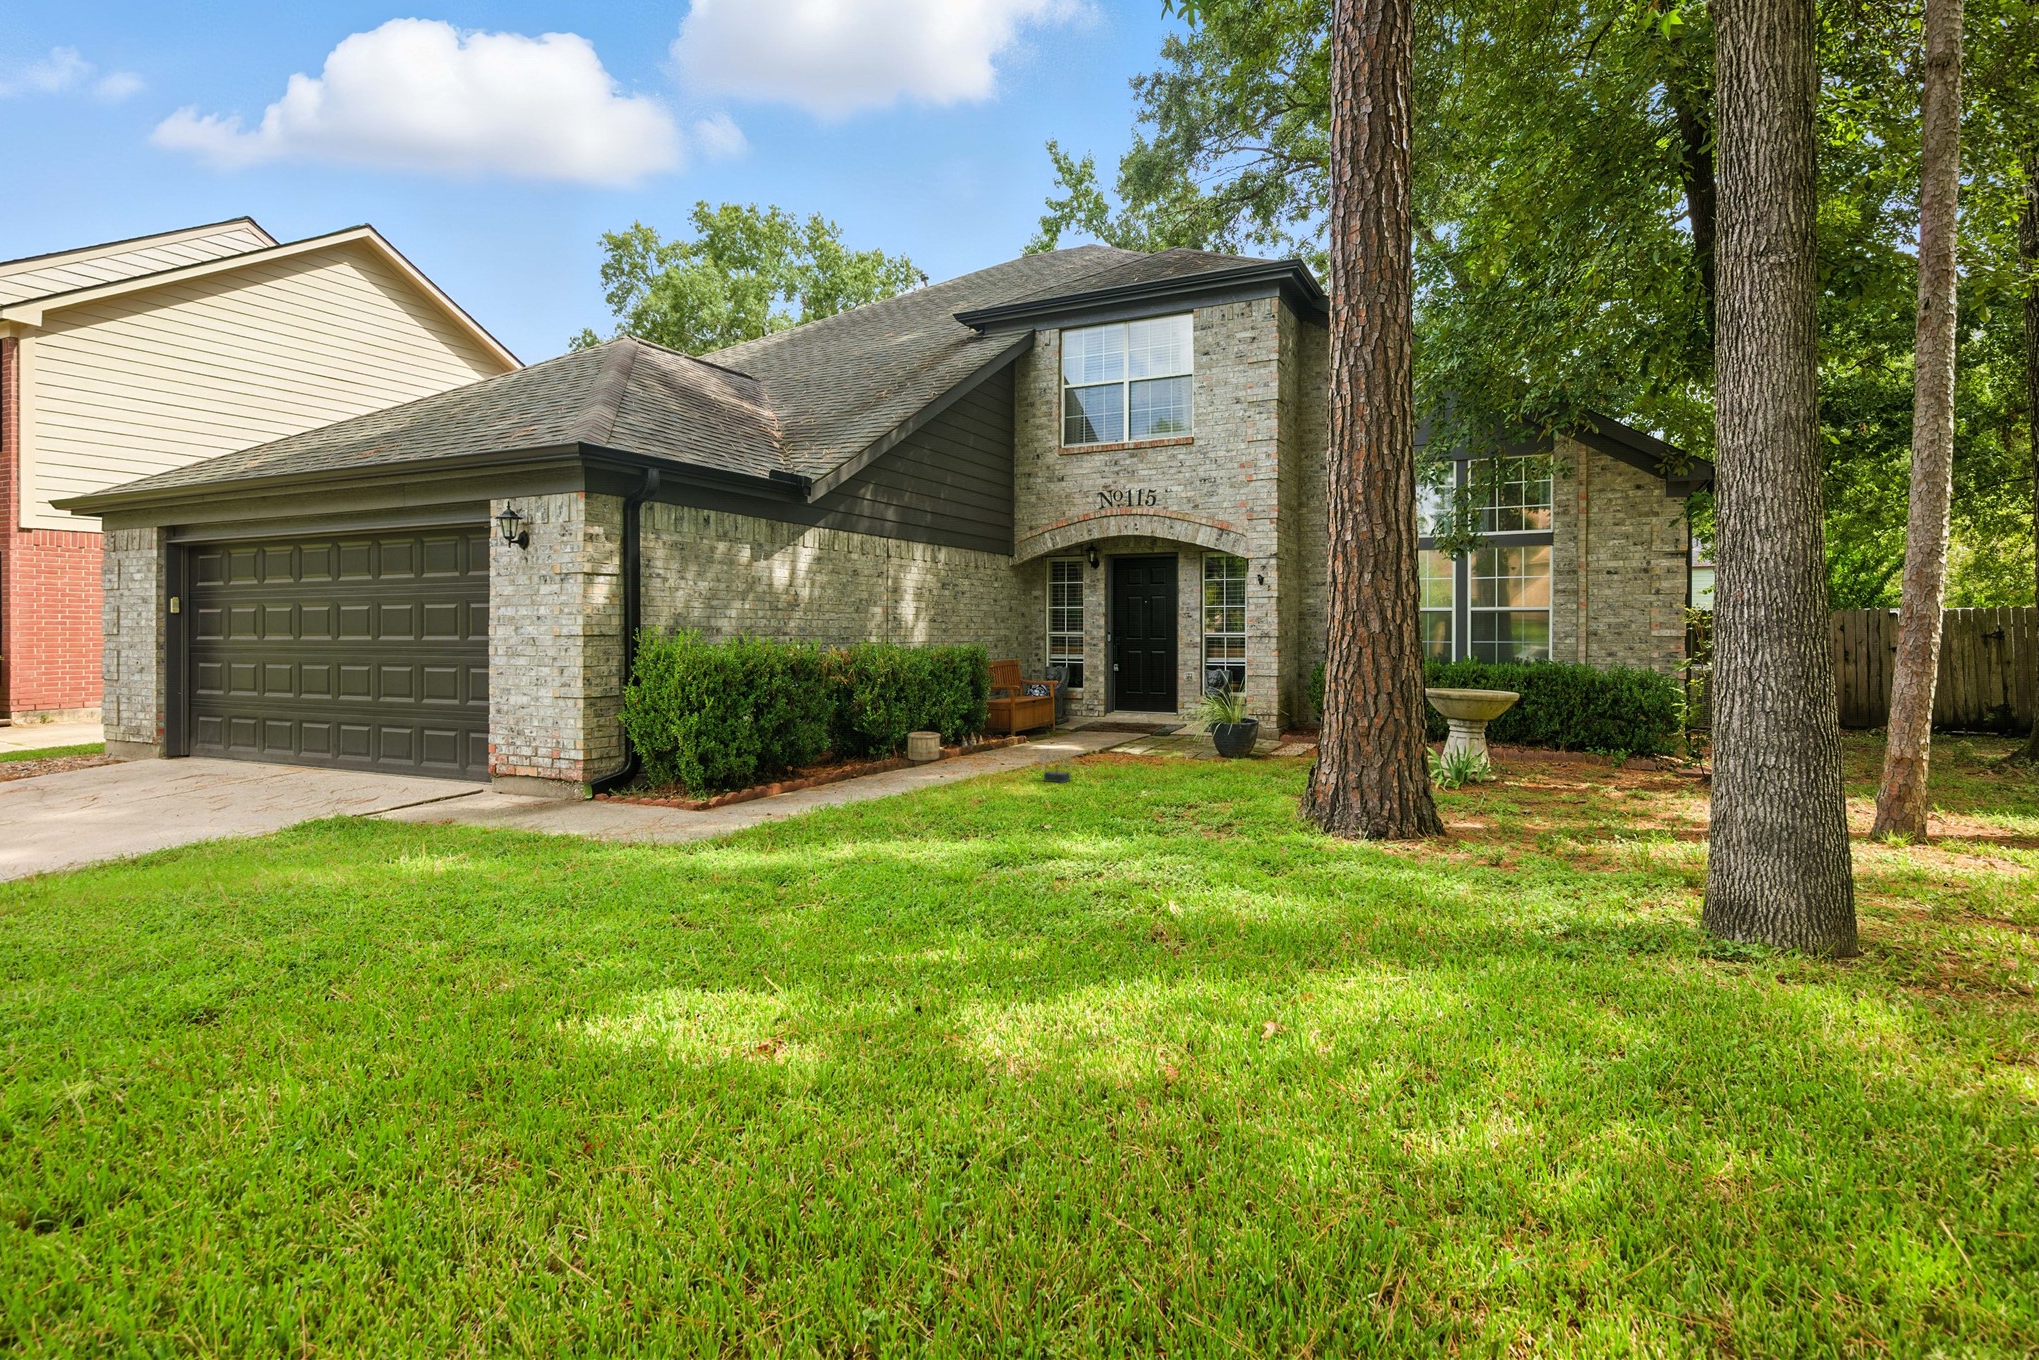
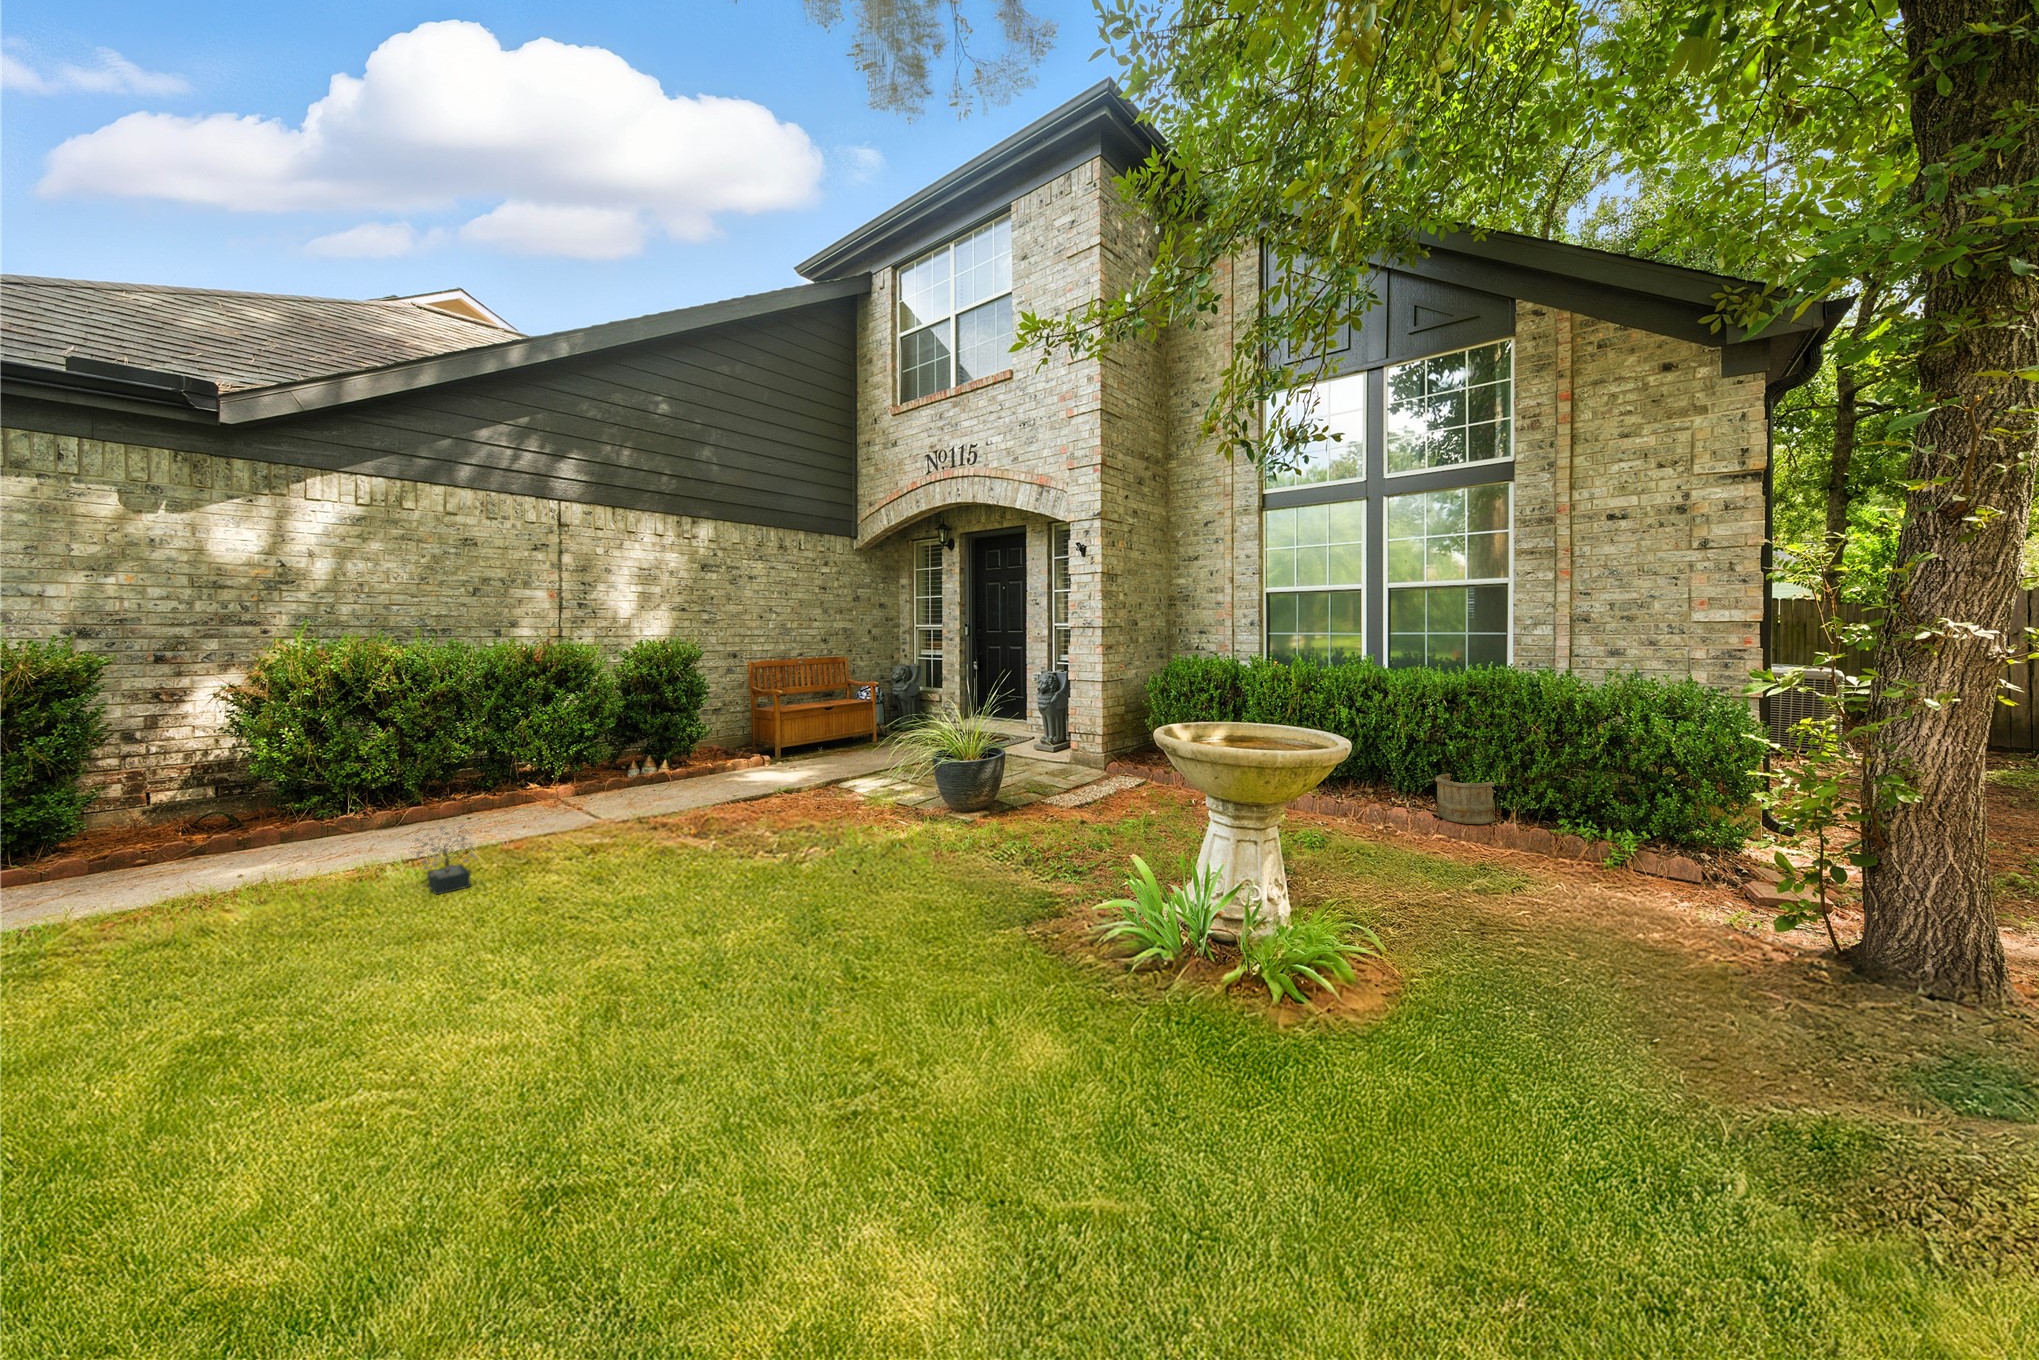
wooden bucket: present [907,732,941,761] -> present [1435,773,1494,824]

